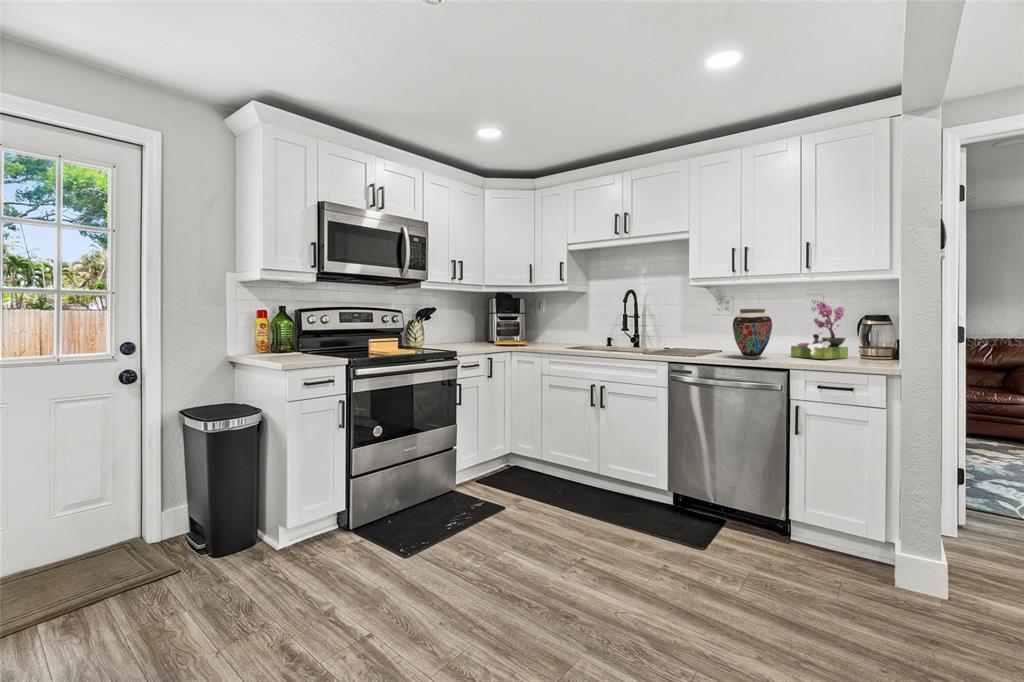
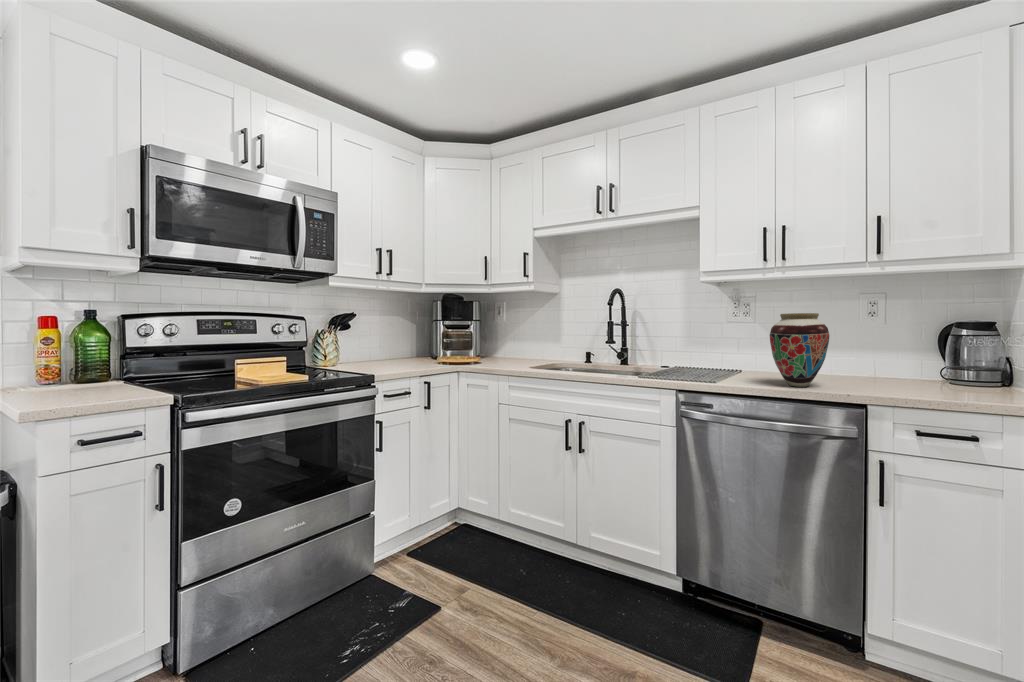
flower arrangement: present [791,301,848,359] -> none [851,301,936,387]

